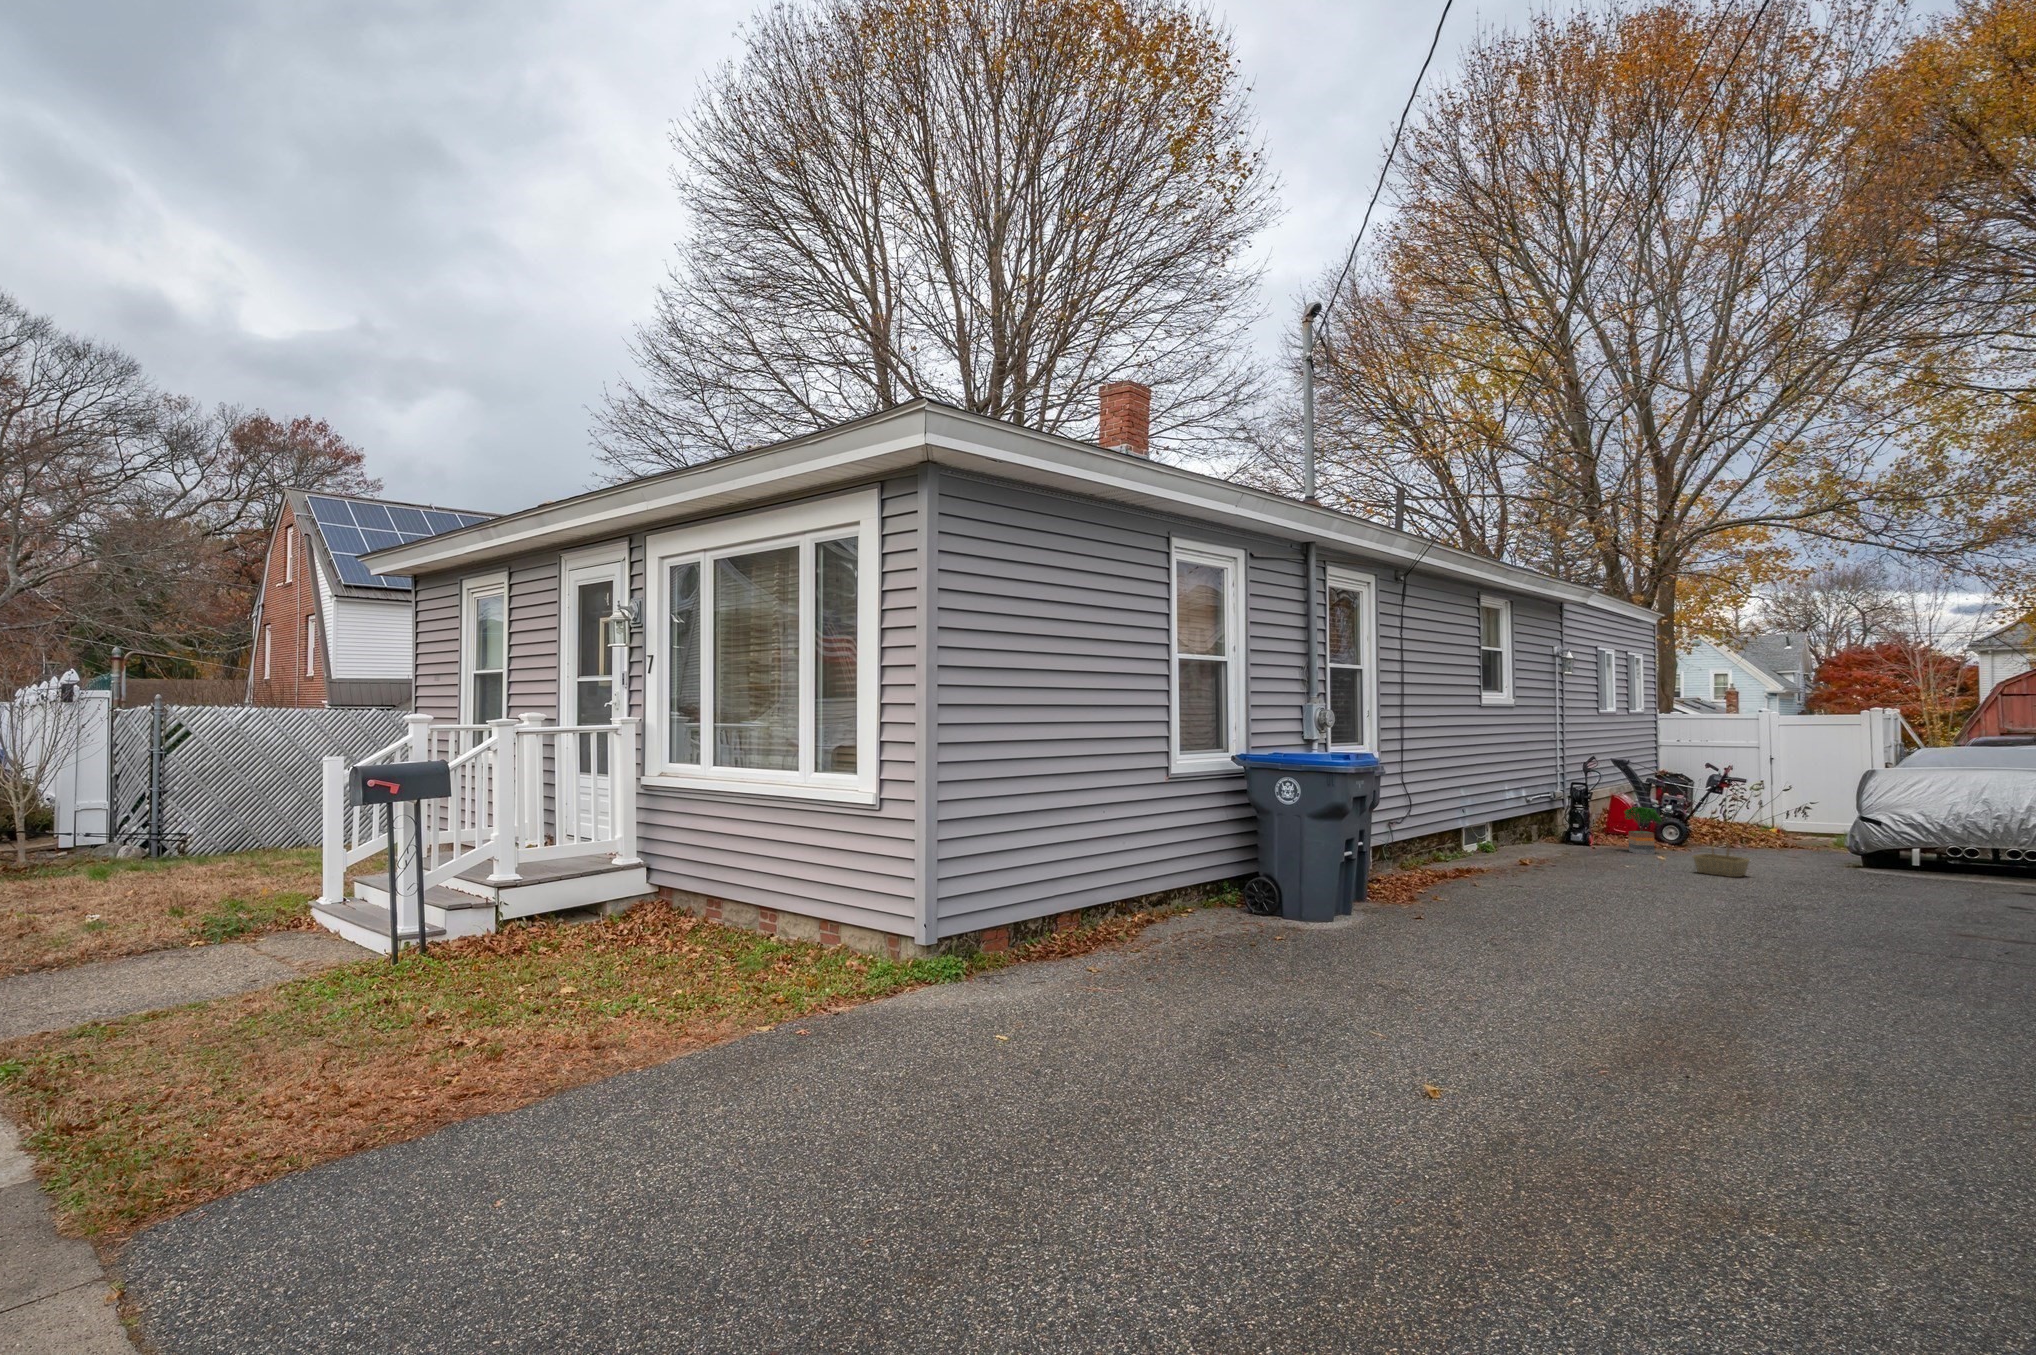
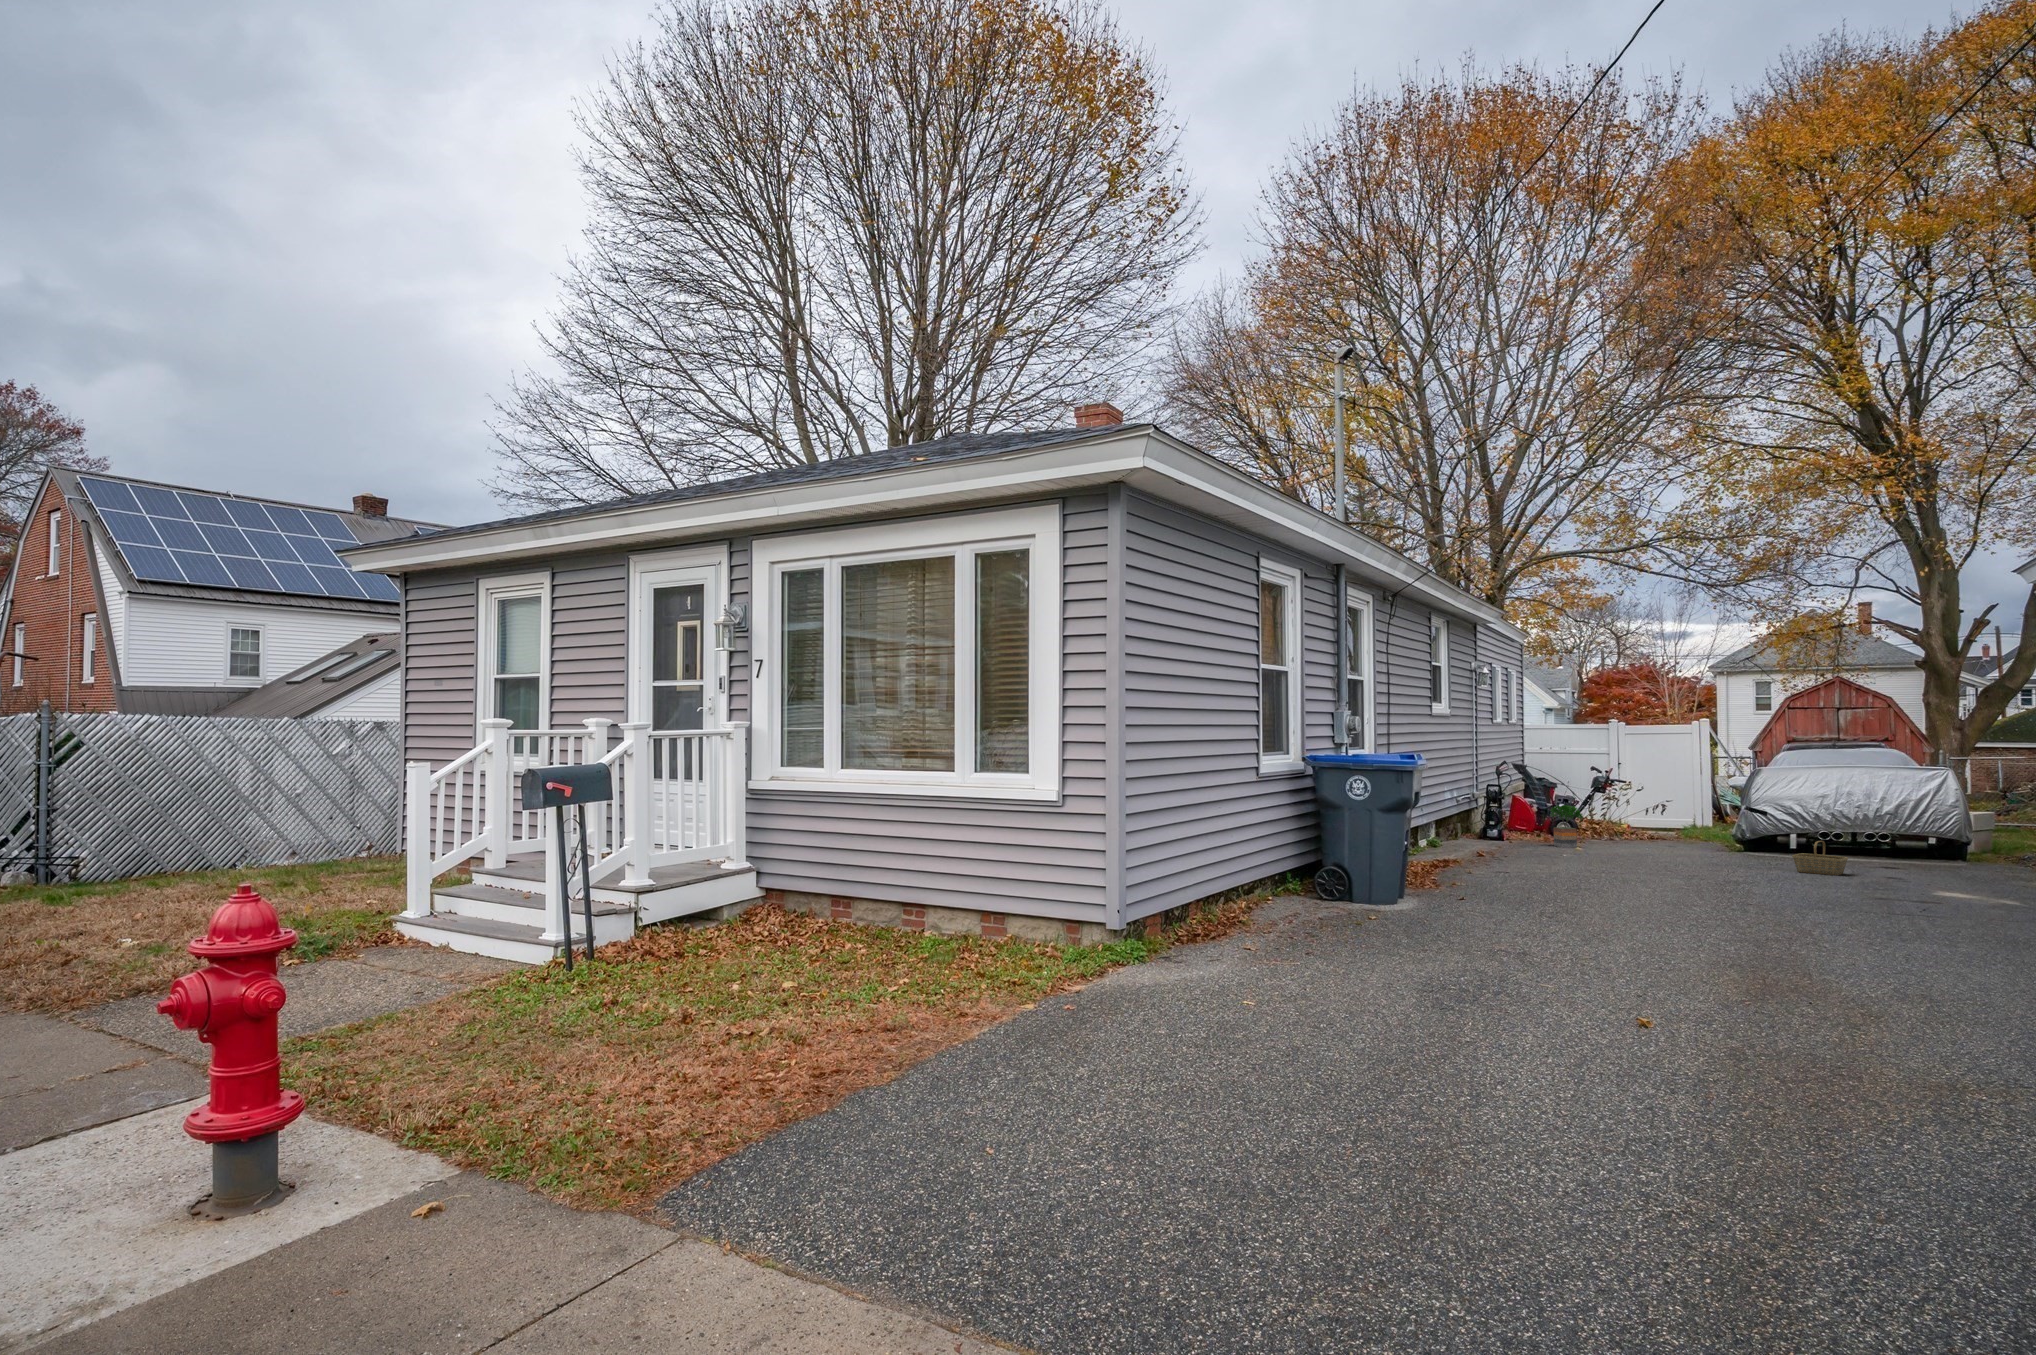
basket: present [1693,842,1750,877] -> present [1792,841,1848,875]

